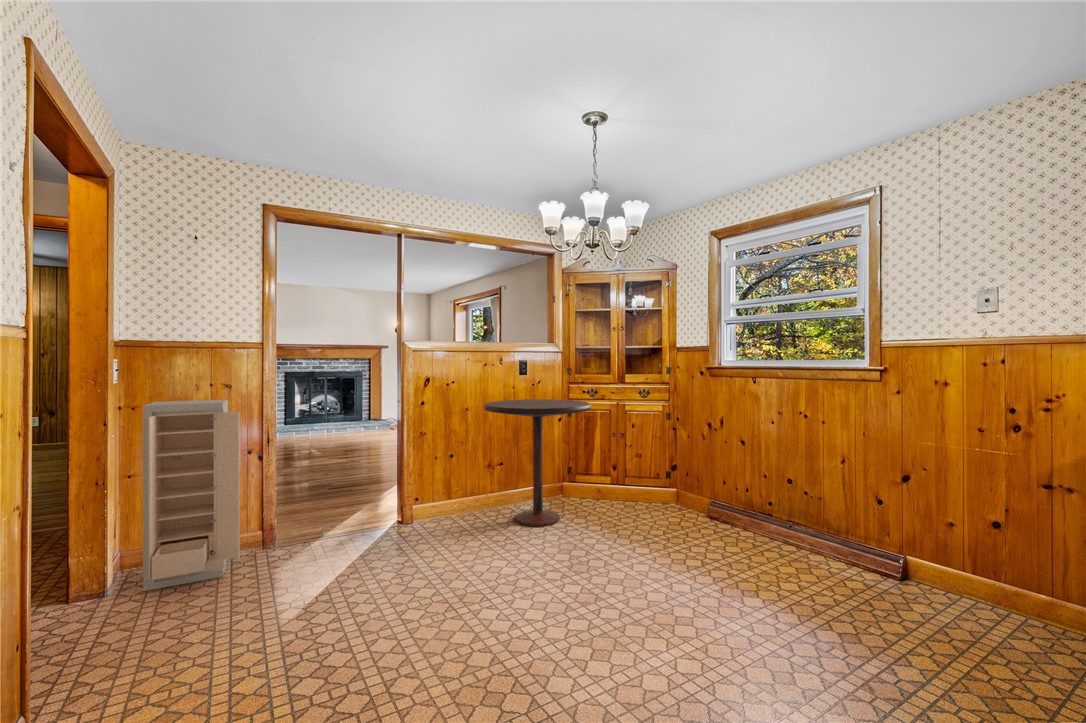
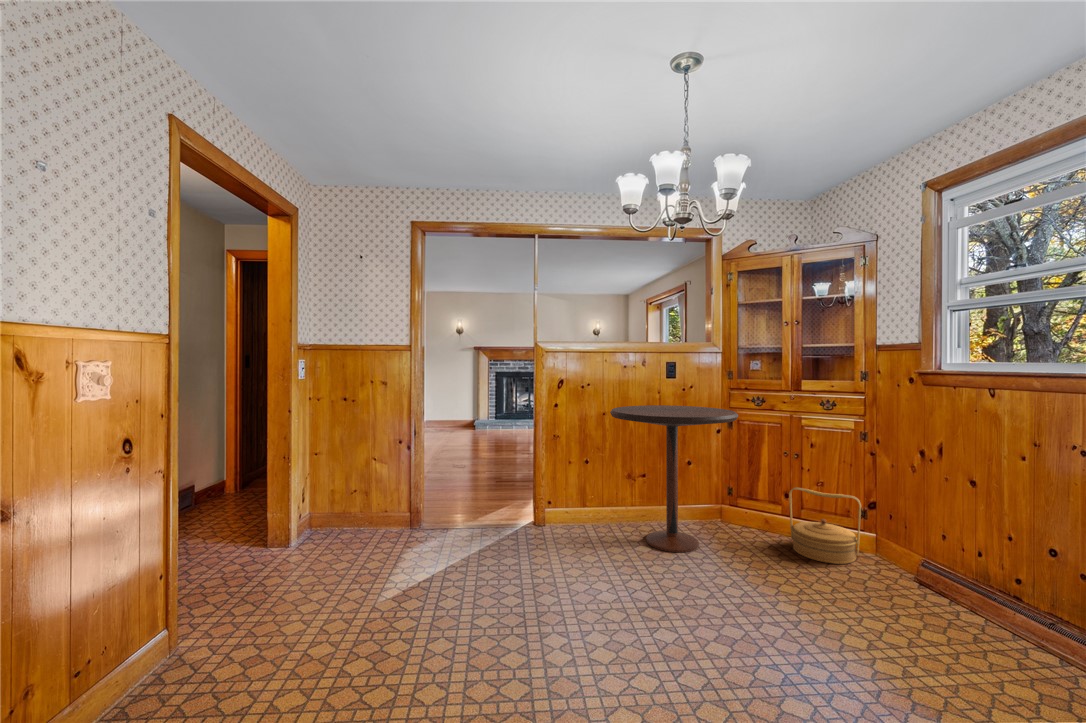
storage cabinet: present [143,399,240,591] -> none [317,394,384,546]
woven basket: none [622,460,671,514] -> present [789,487,861,564]

